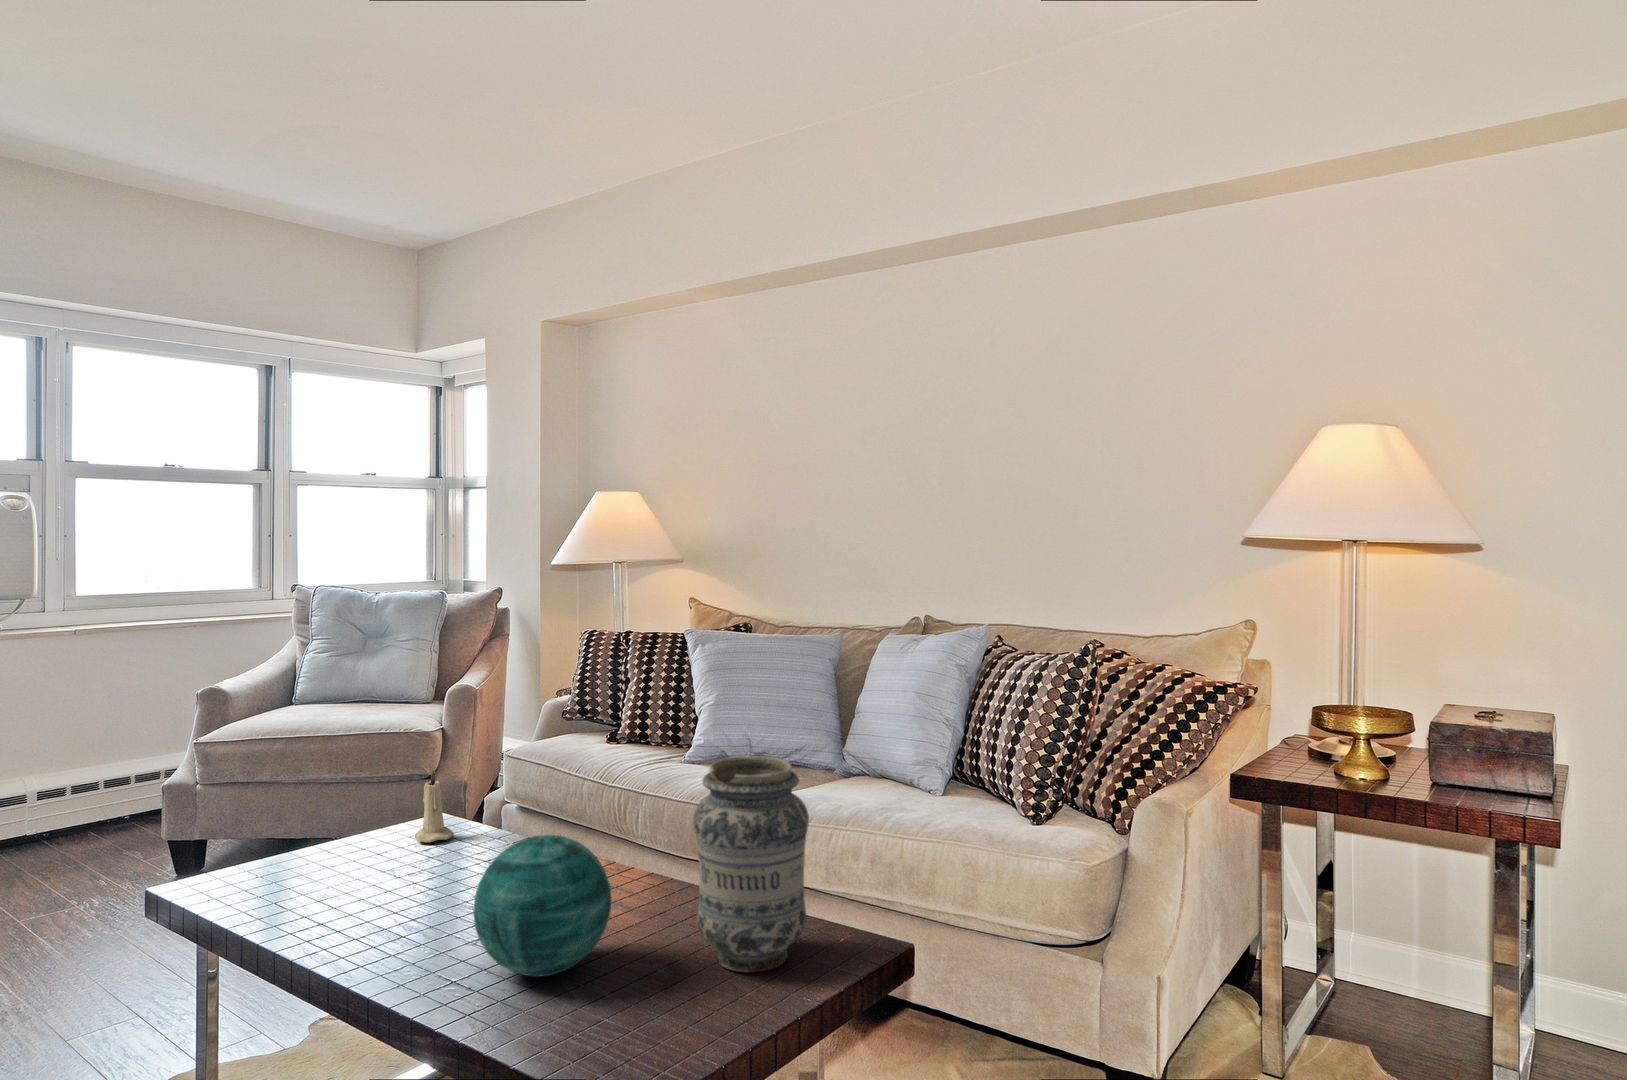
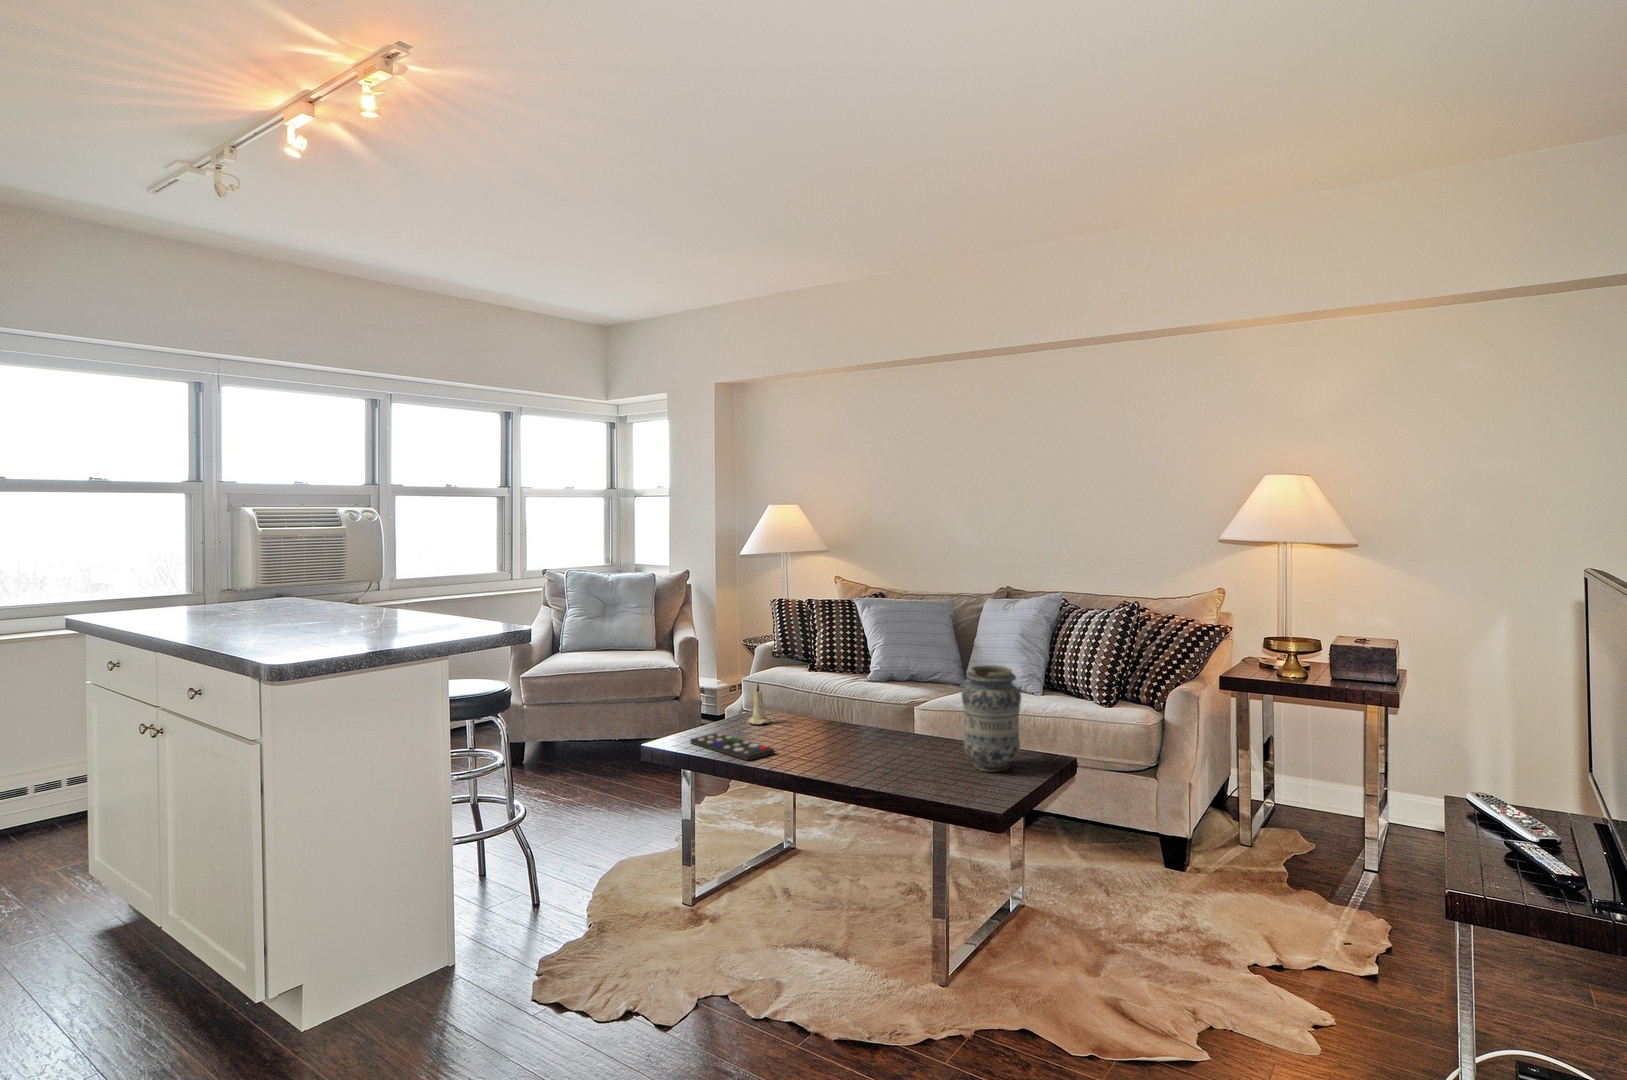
decorative orb: present [473,835,612,977] -> none [857,706,925,775]
remote control: none [262,860,380,928] -> present [690,733,775,760]

